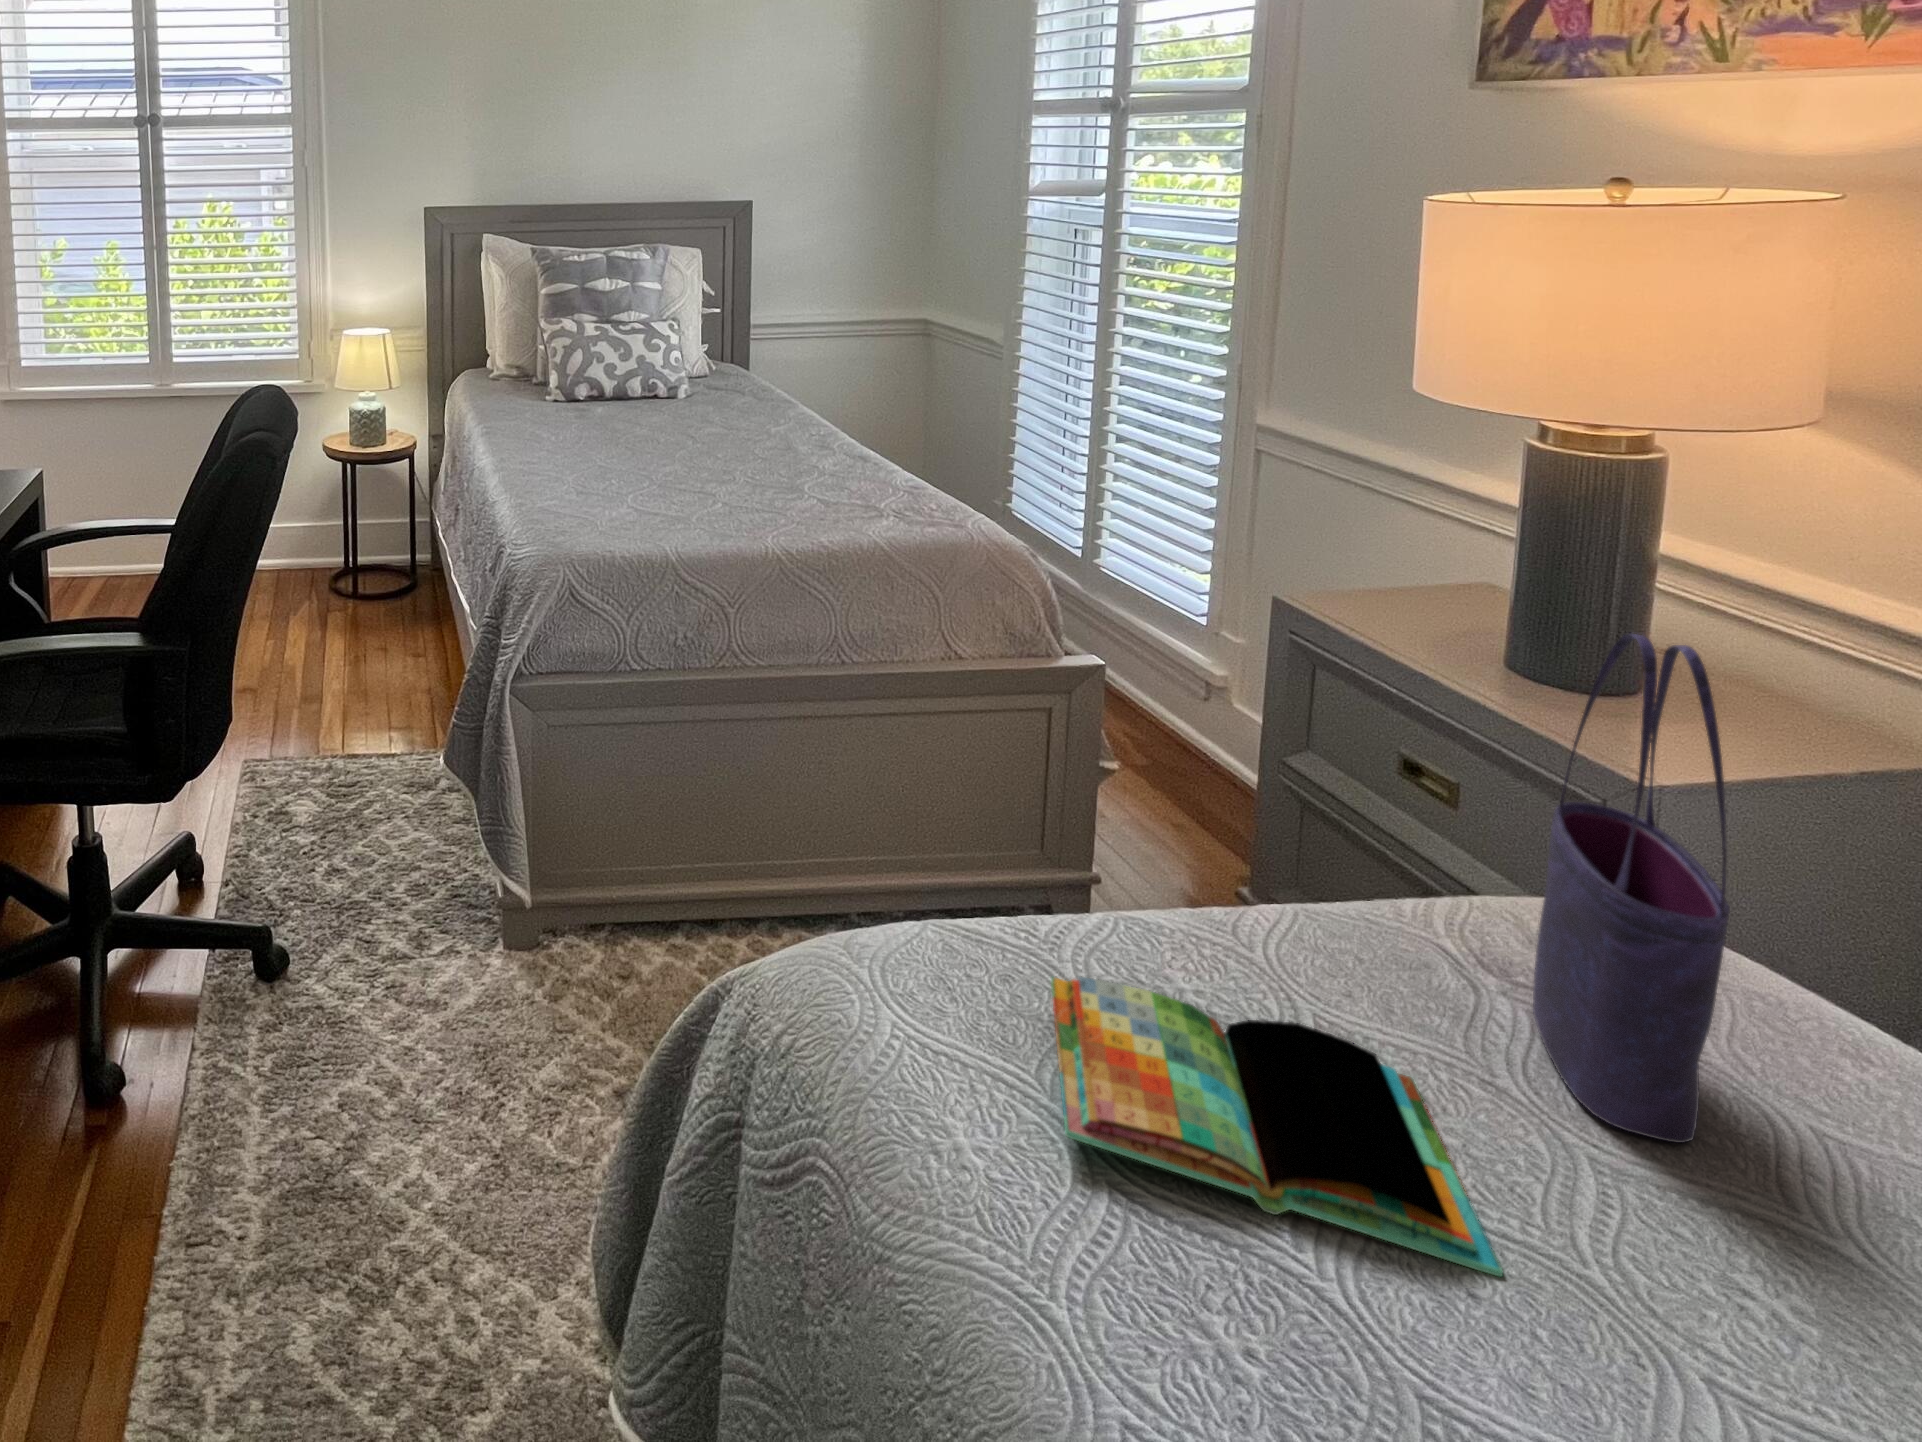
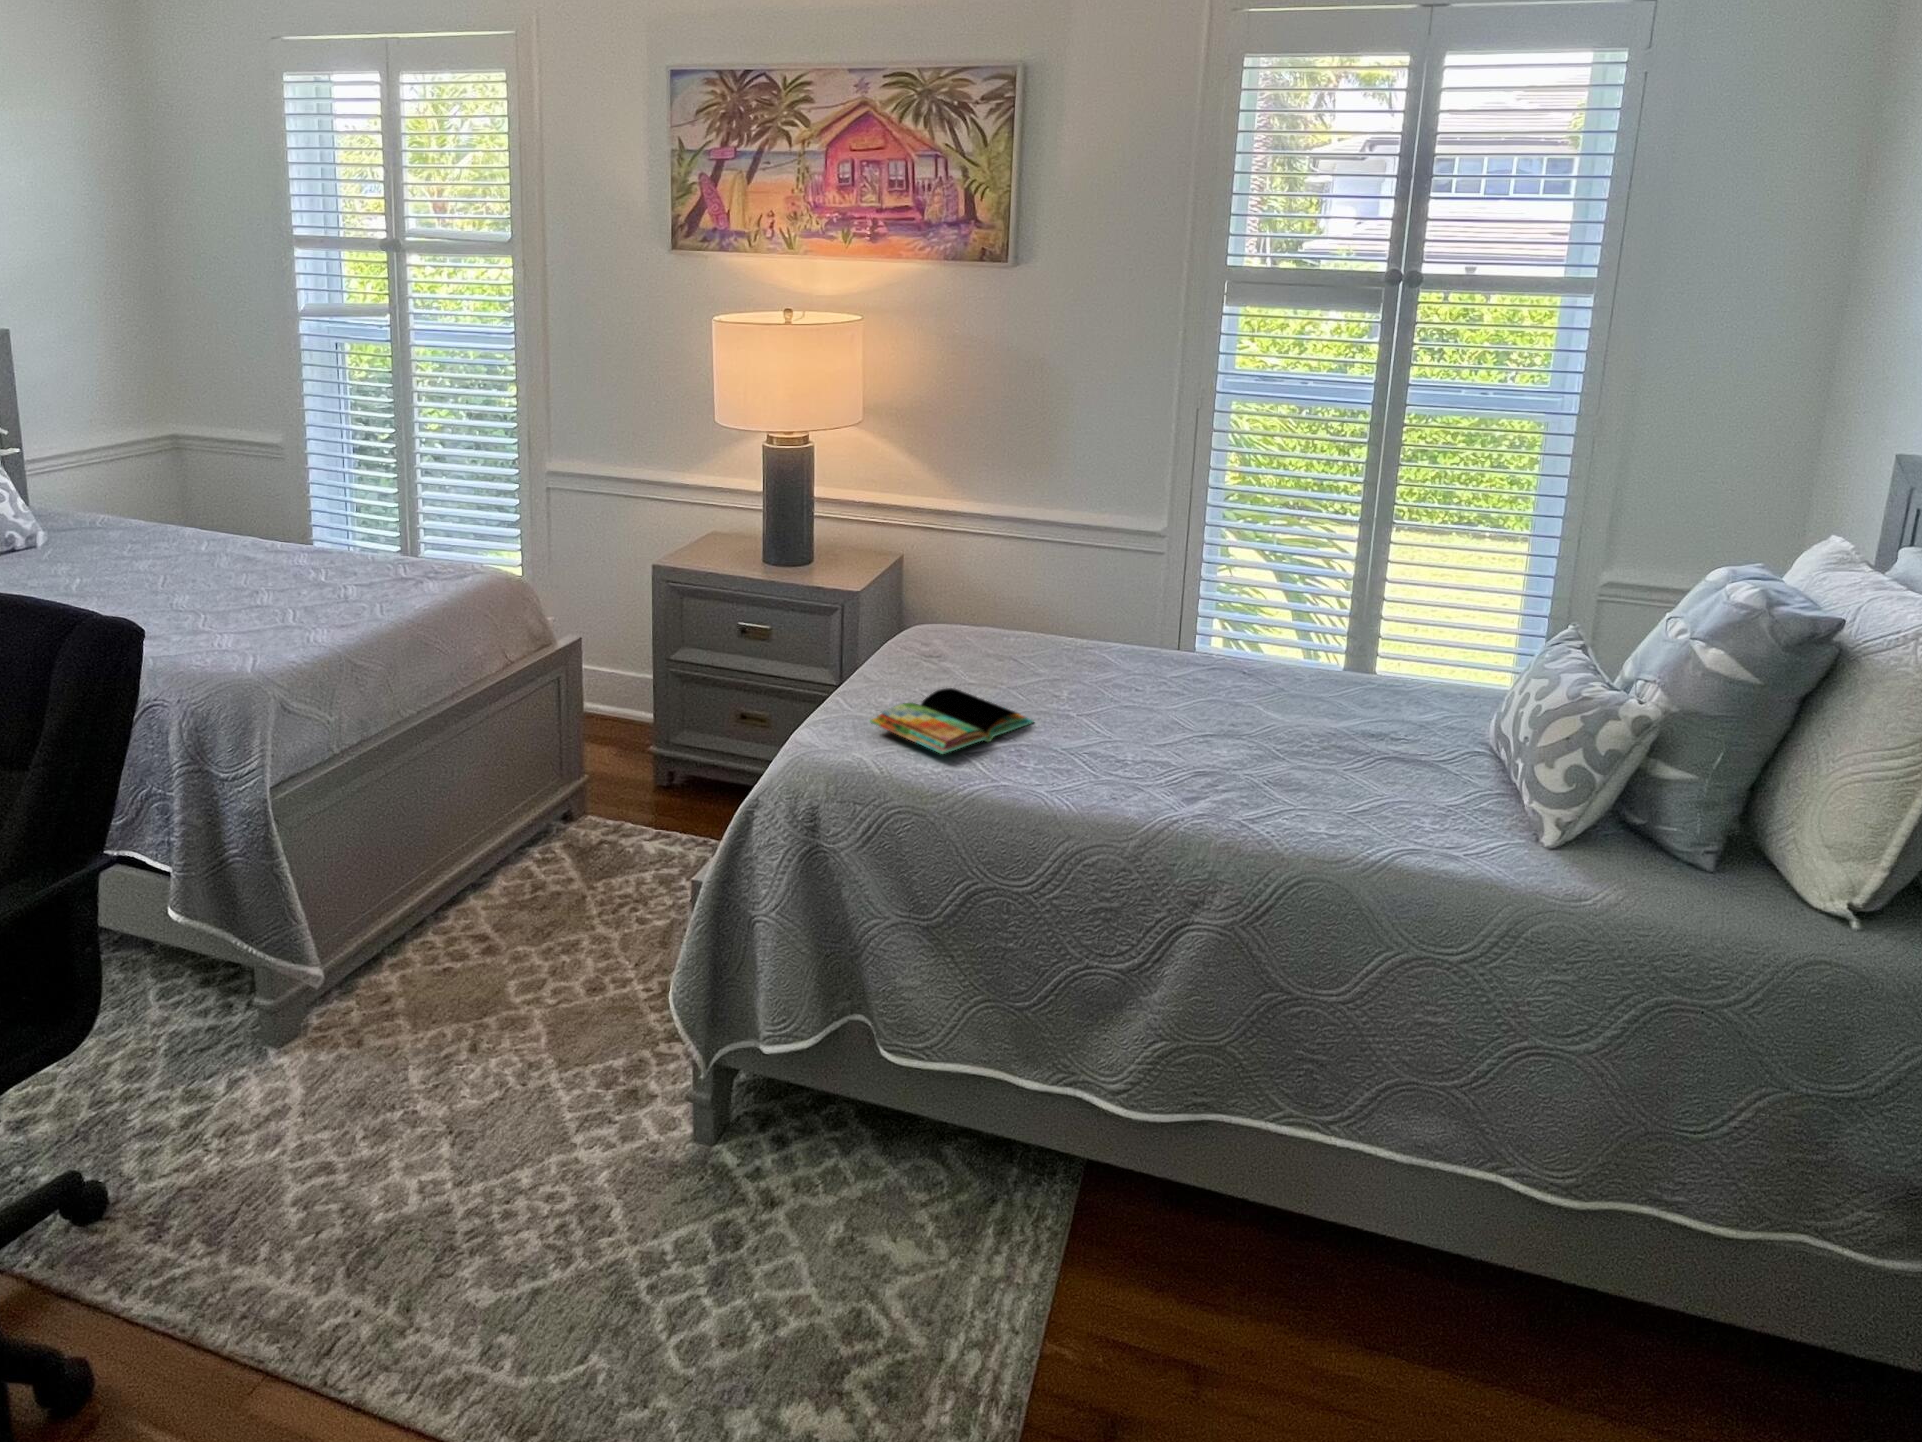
tote bag: present [1533,634,1730,1143] -> none [948,501,1020,678]

